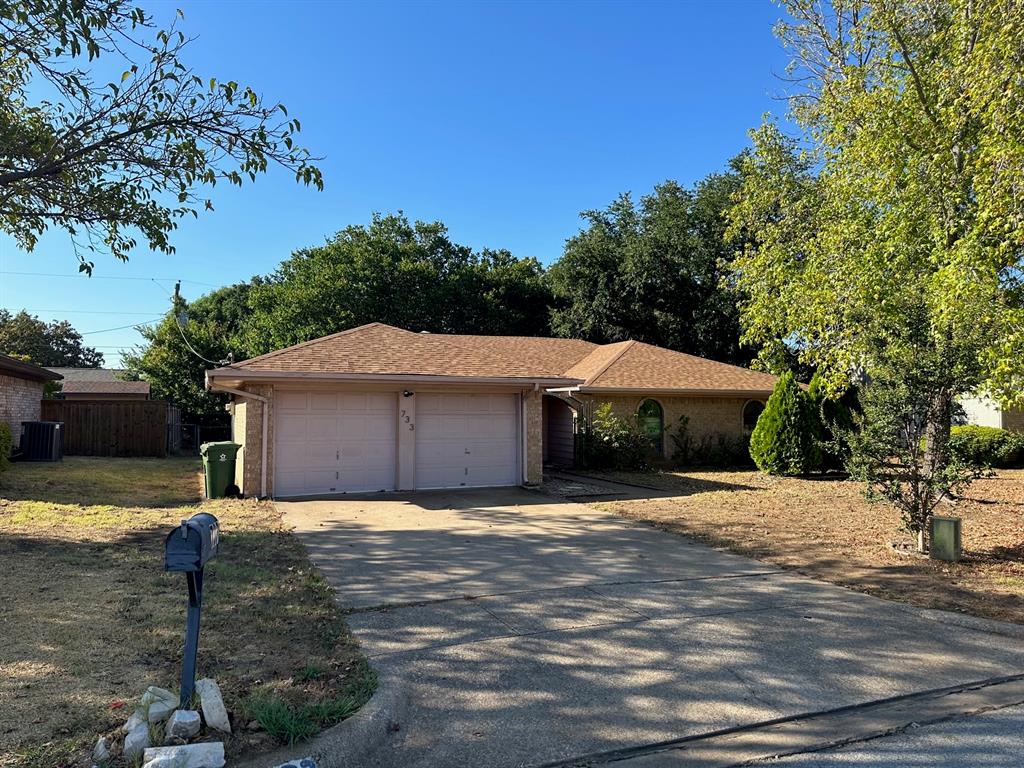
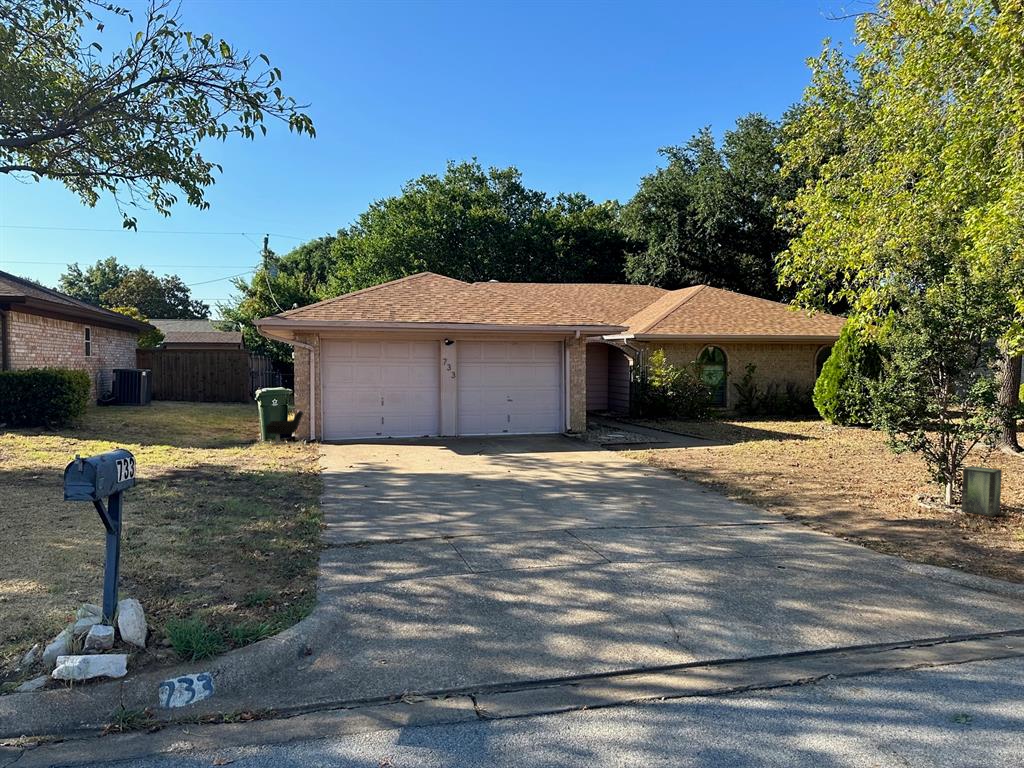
lounge chair: present [645,452,675,475] -> present [266,411,303,445]

